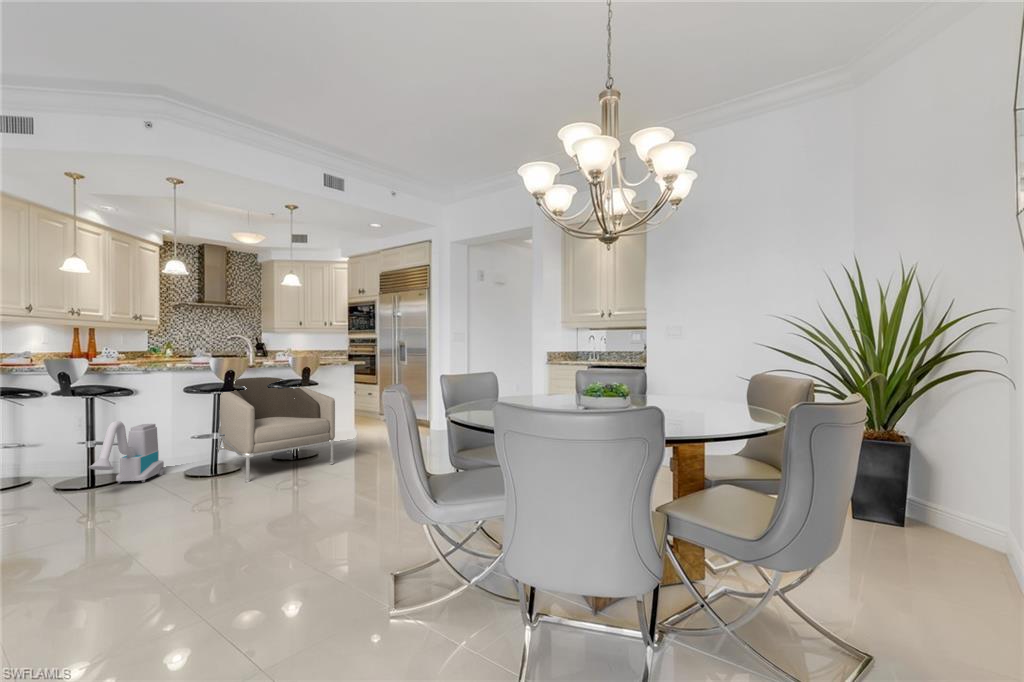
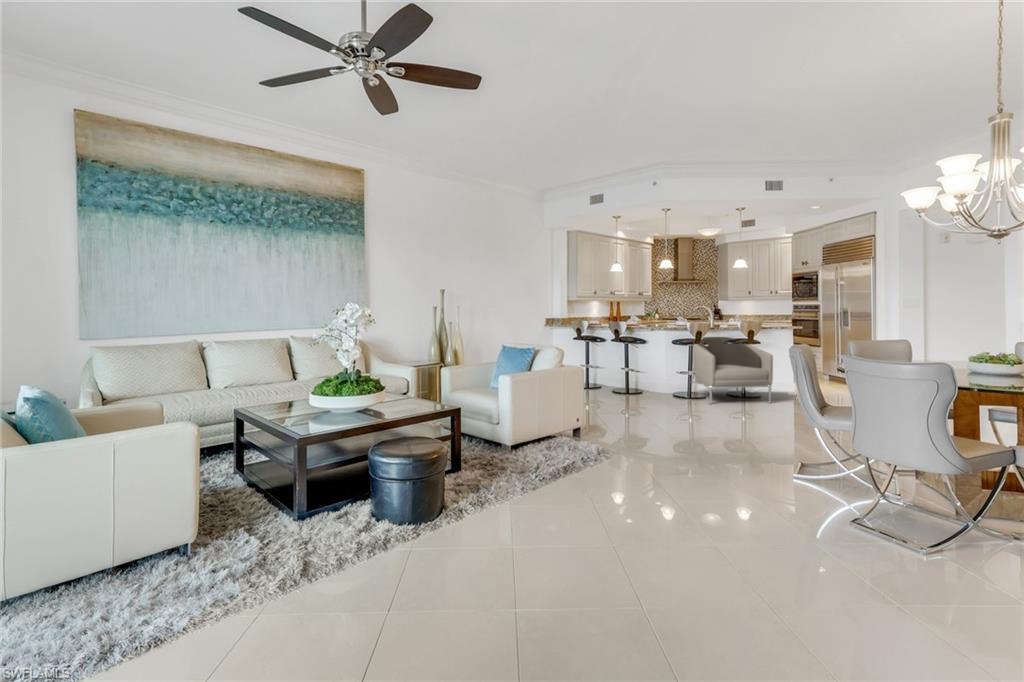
vacuum cleaner: present [89,421,164,484] -> none [629,359,662,396]

